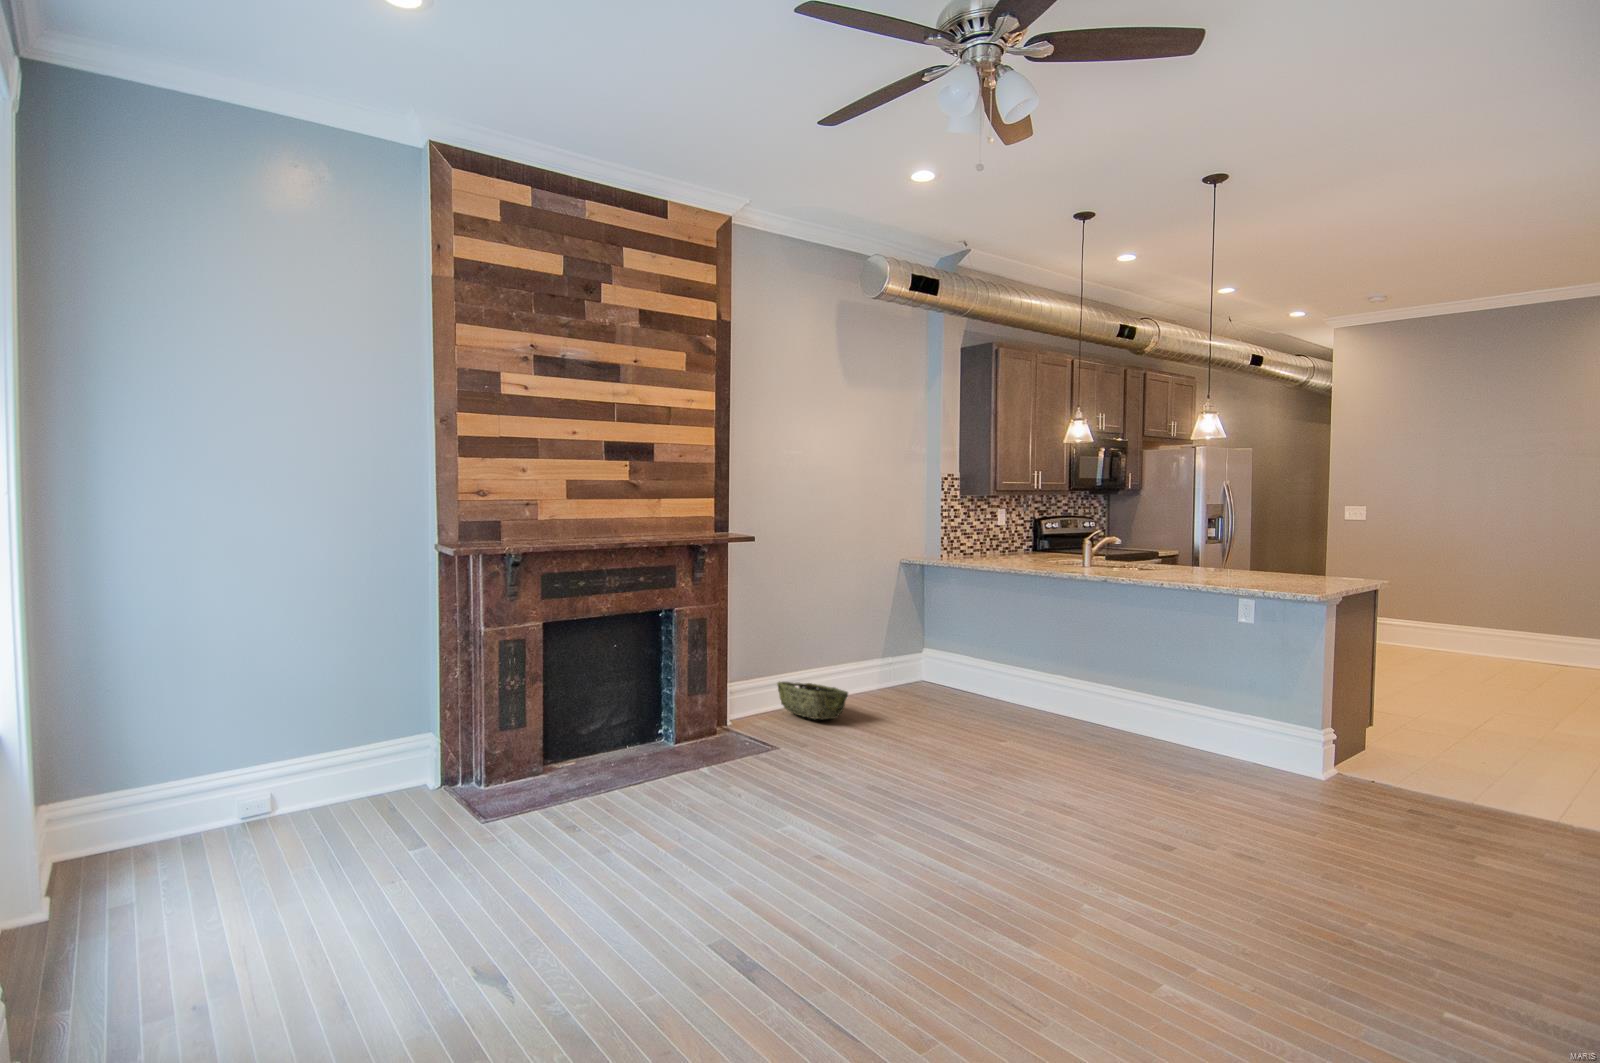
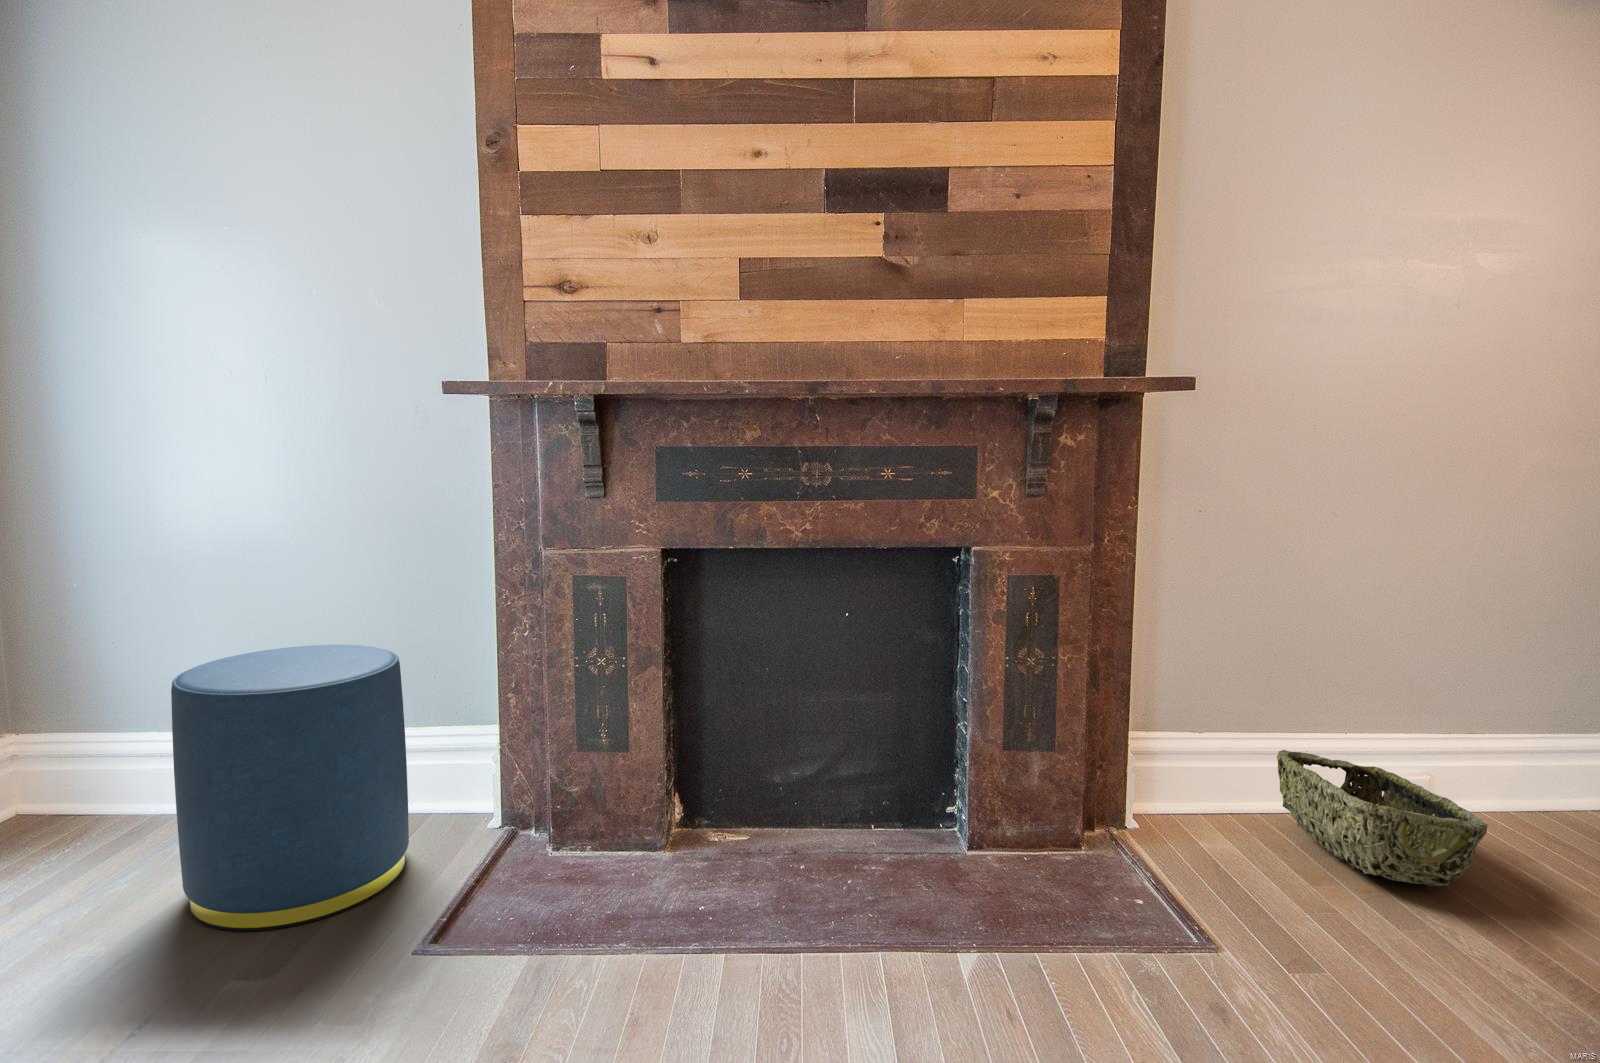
ottoman: none [300,695,424,850] -> present [171,645,409,931]

